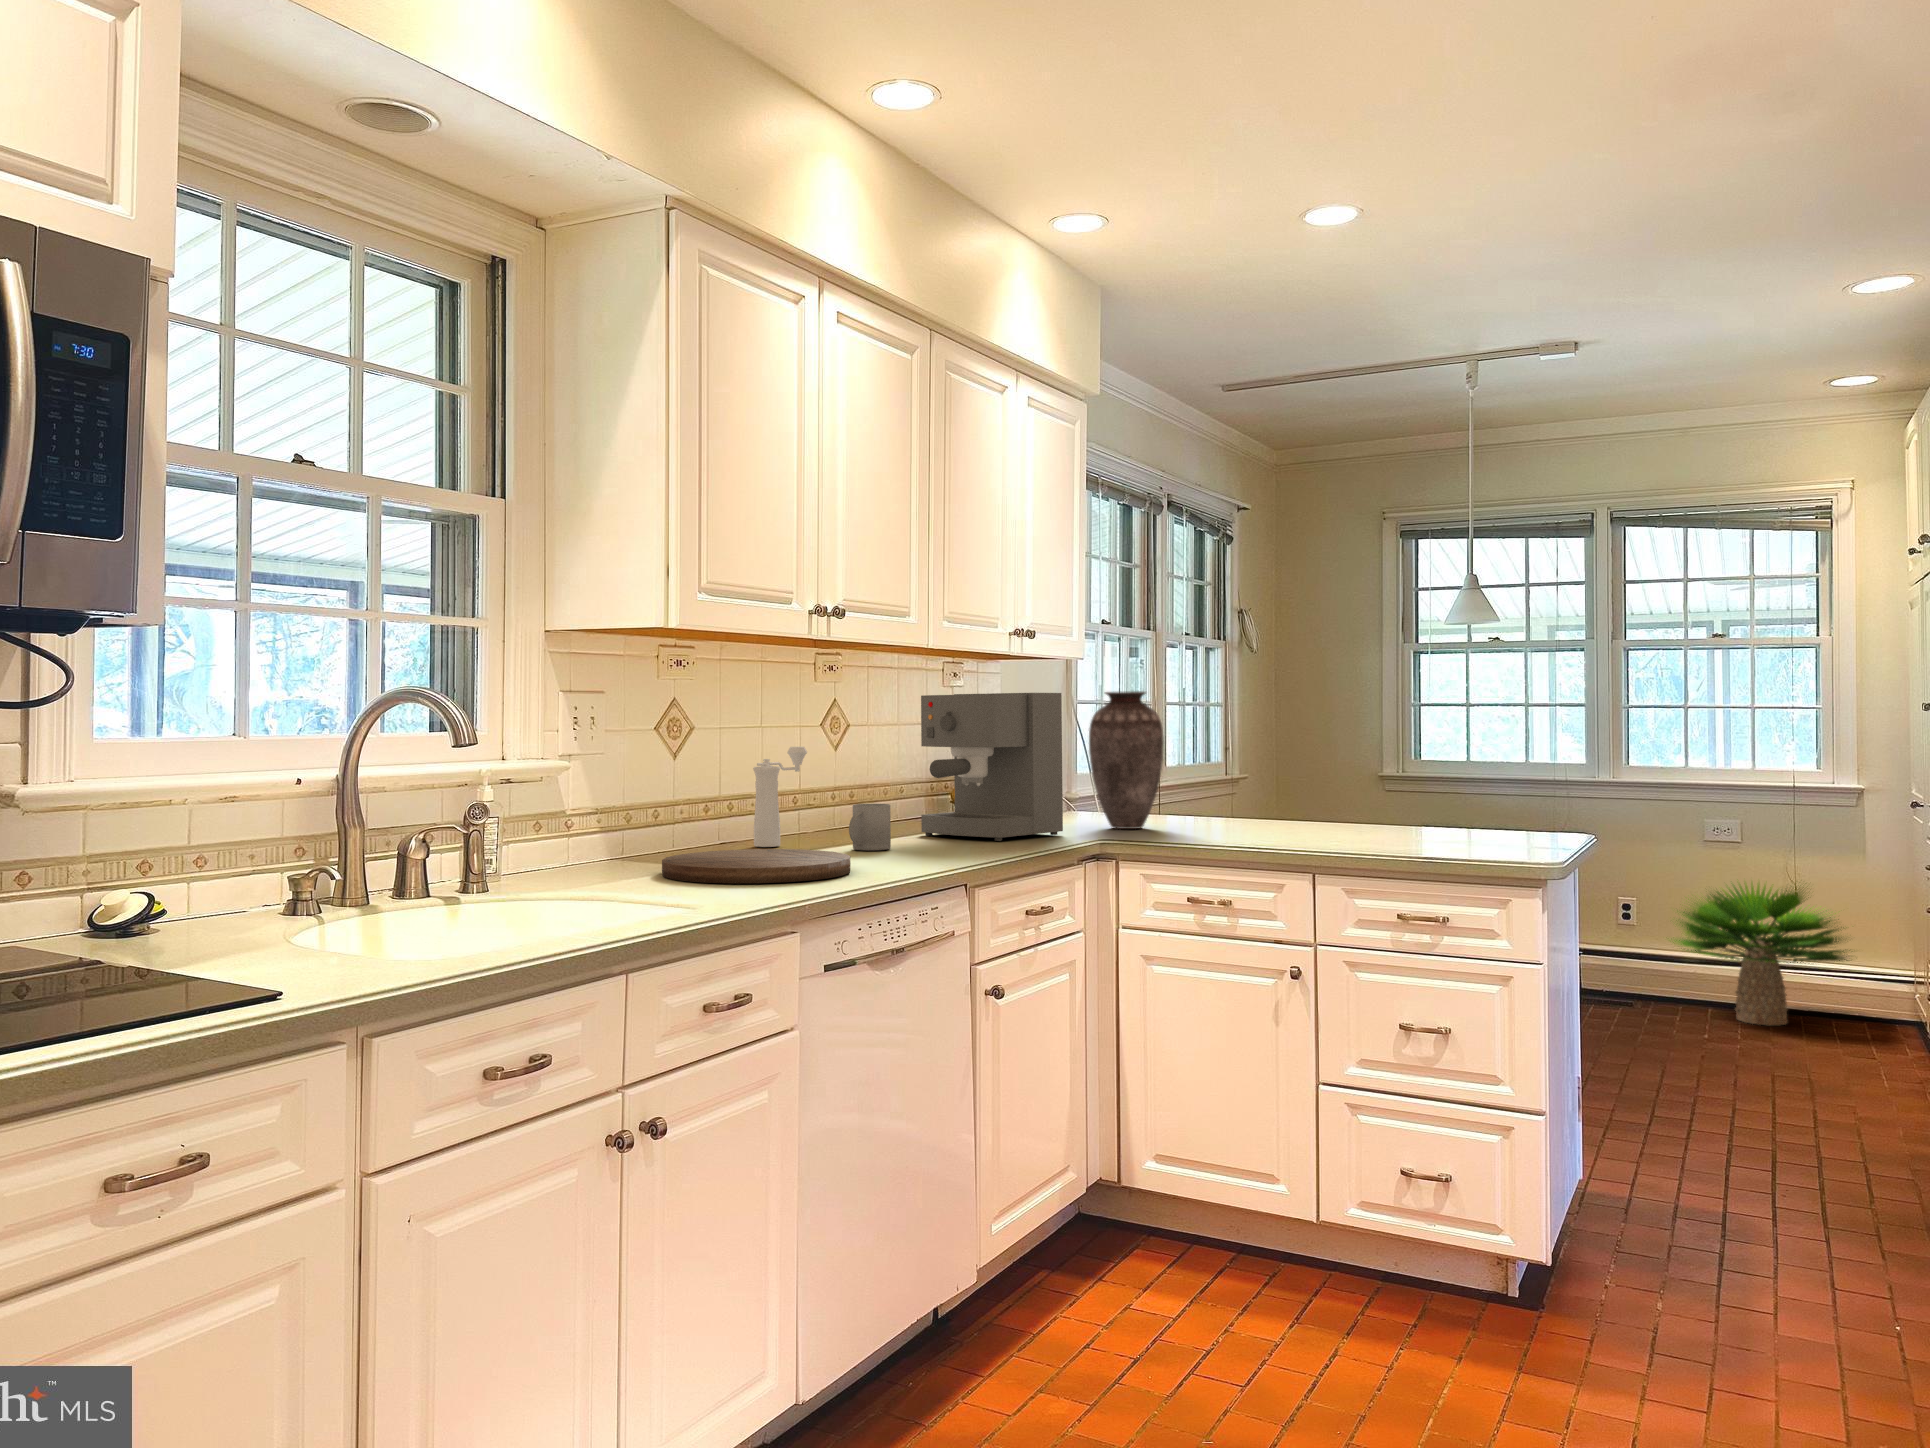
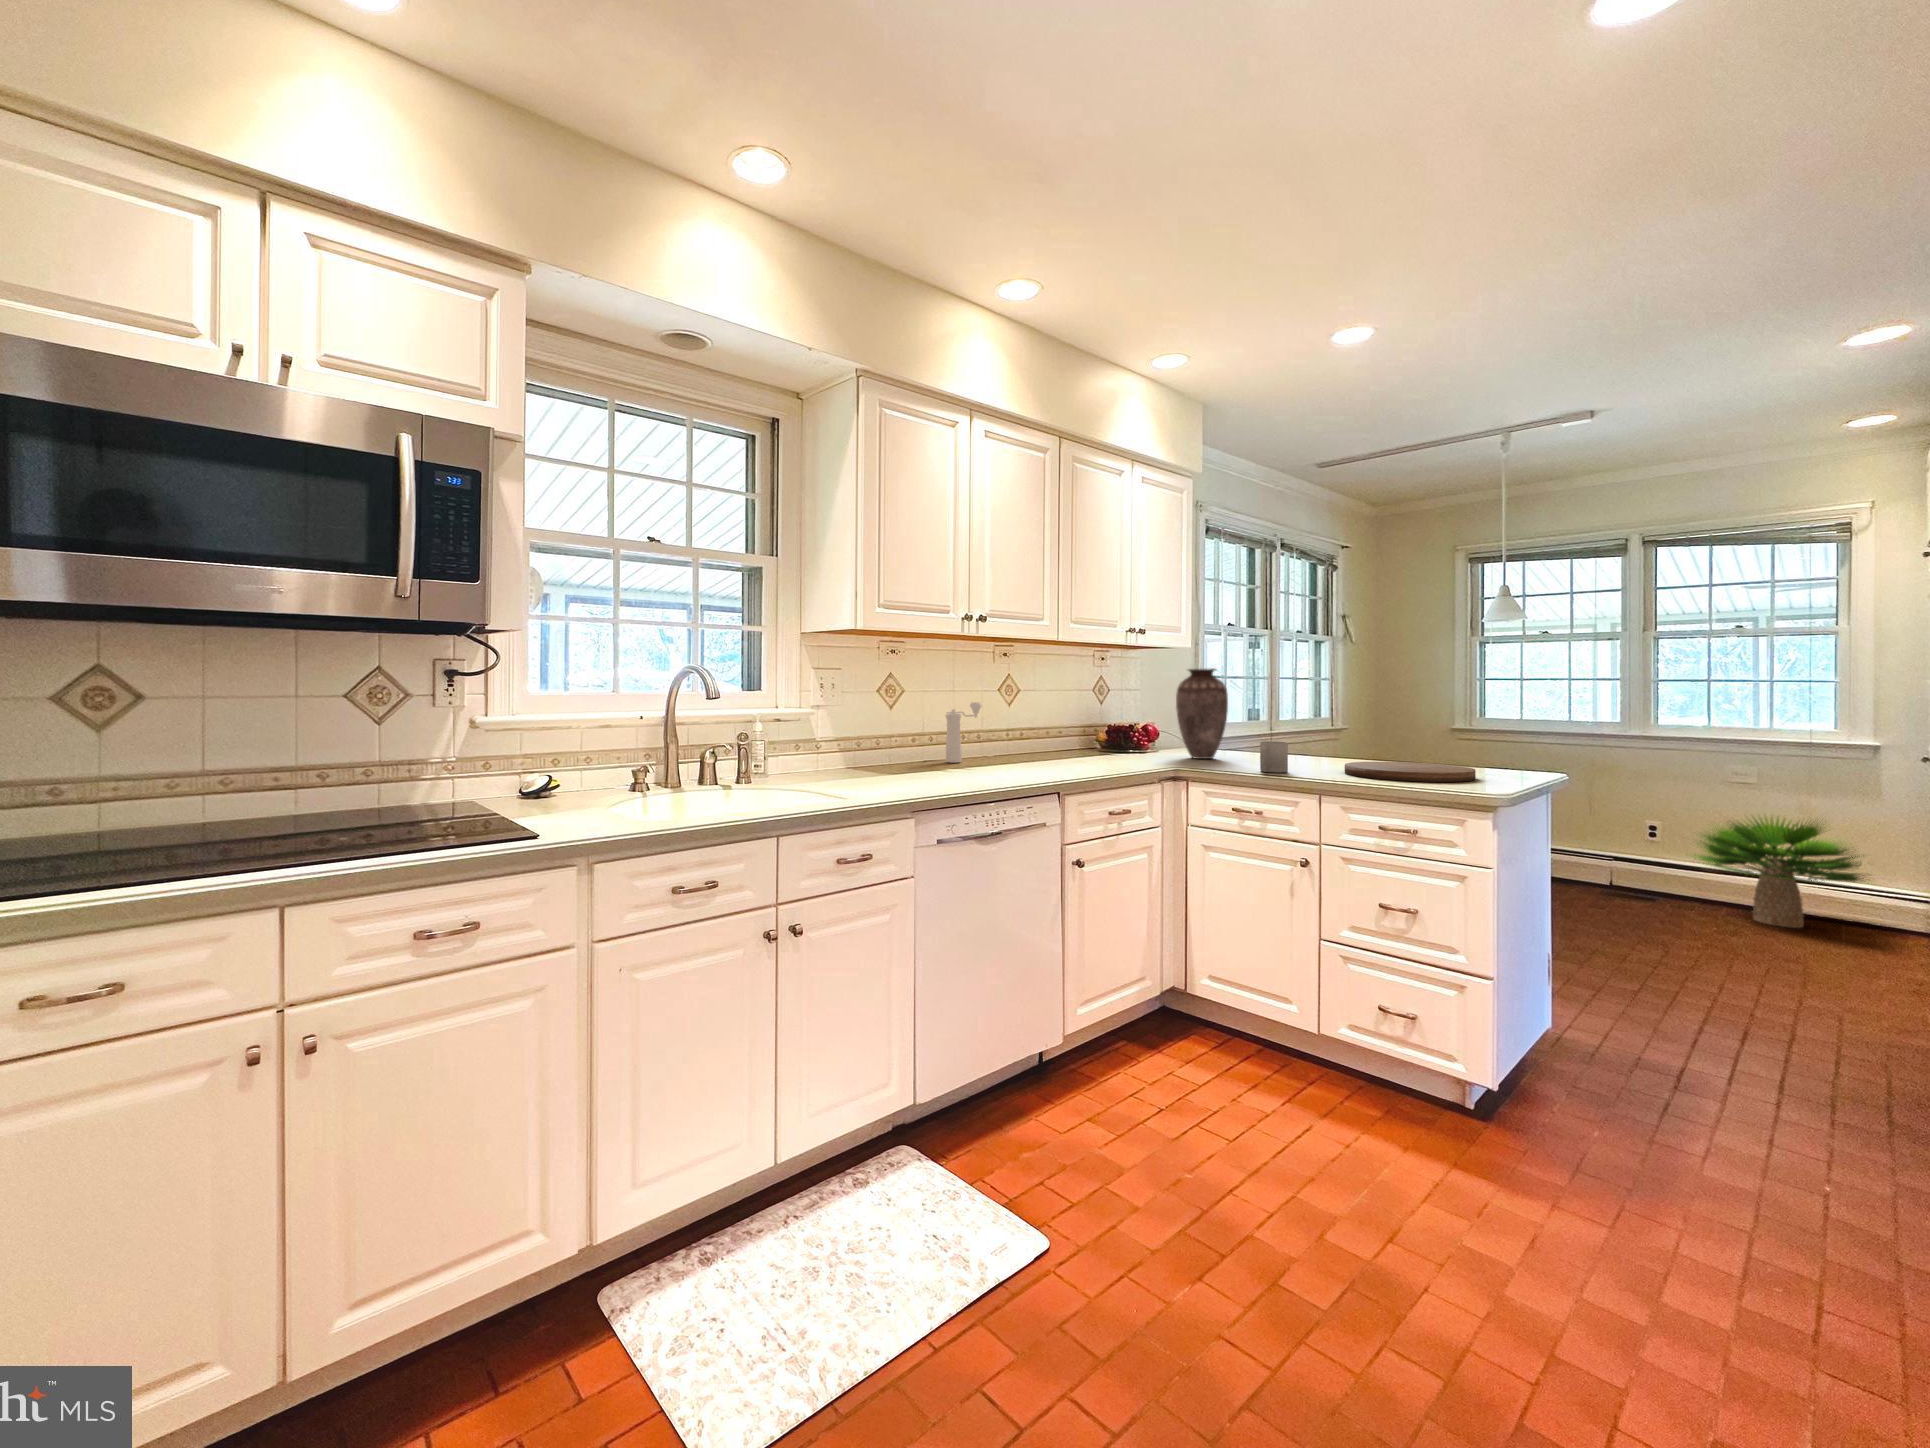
coffee maker: present [921,693,1063,841] -> none [1055,669,1150,764]
mug: present [849,804,891,850] -> present [1260,741,1288,773]
cutting board: present [662,849,850,883] -> present [1345,762,1476,782]

